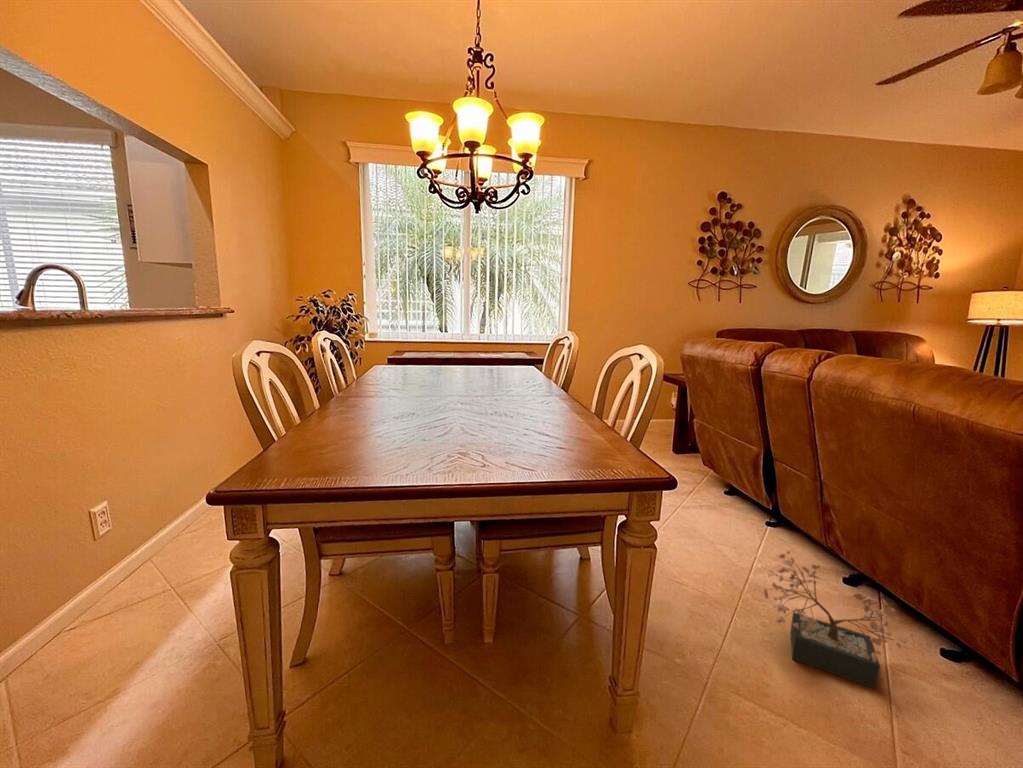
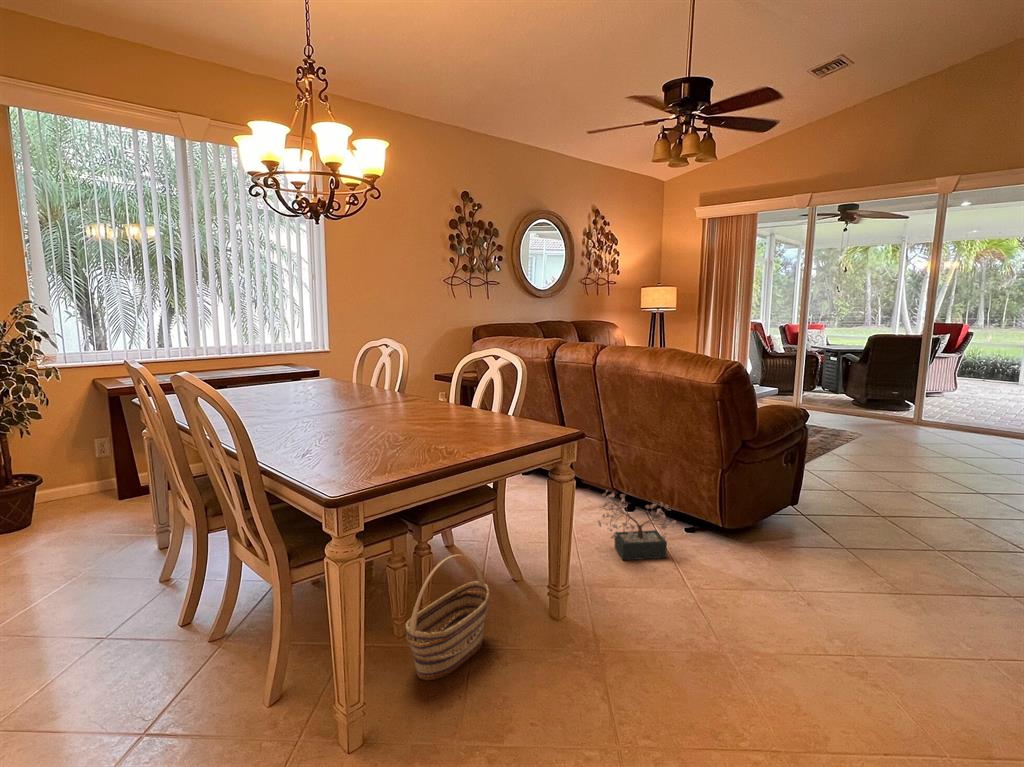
basket: none [422,577,545,713] -> present [406,555,489,680]

